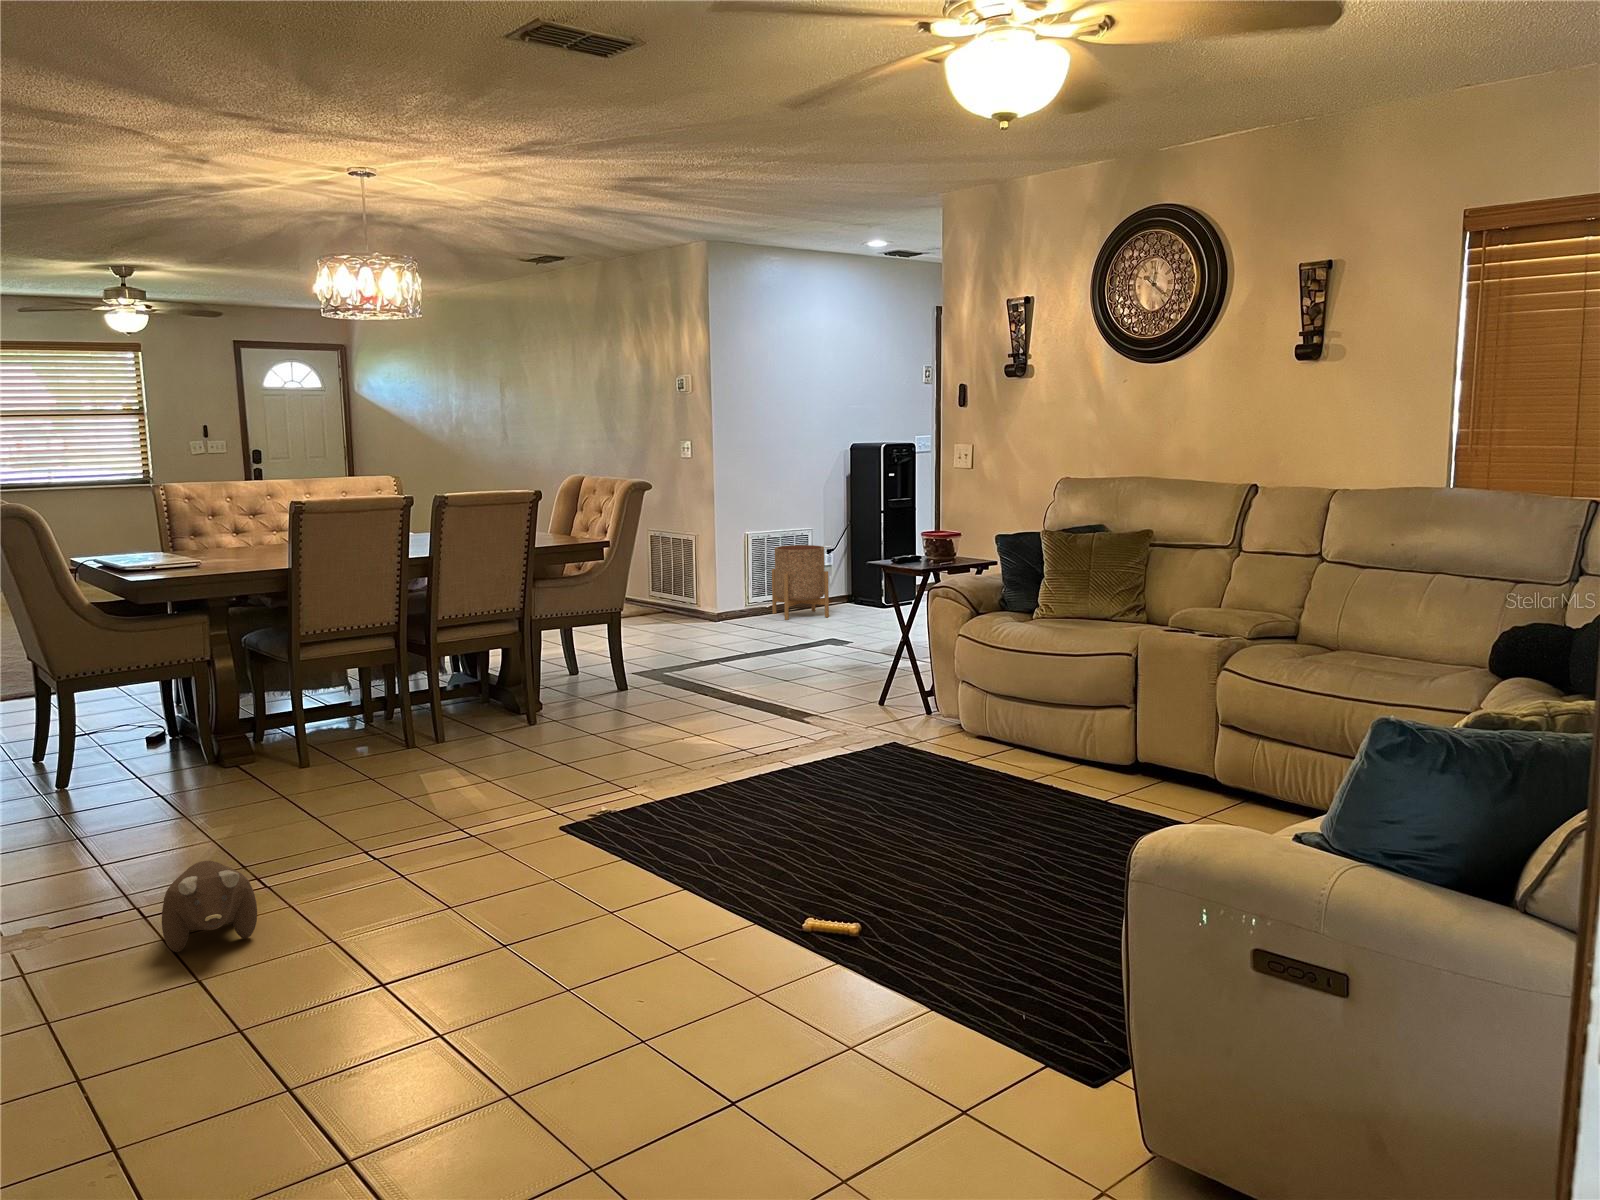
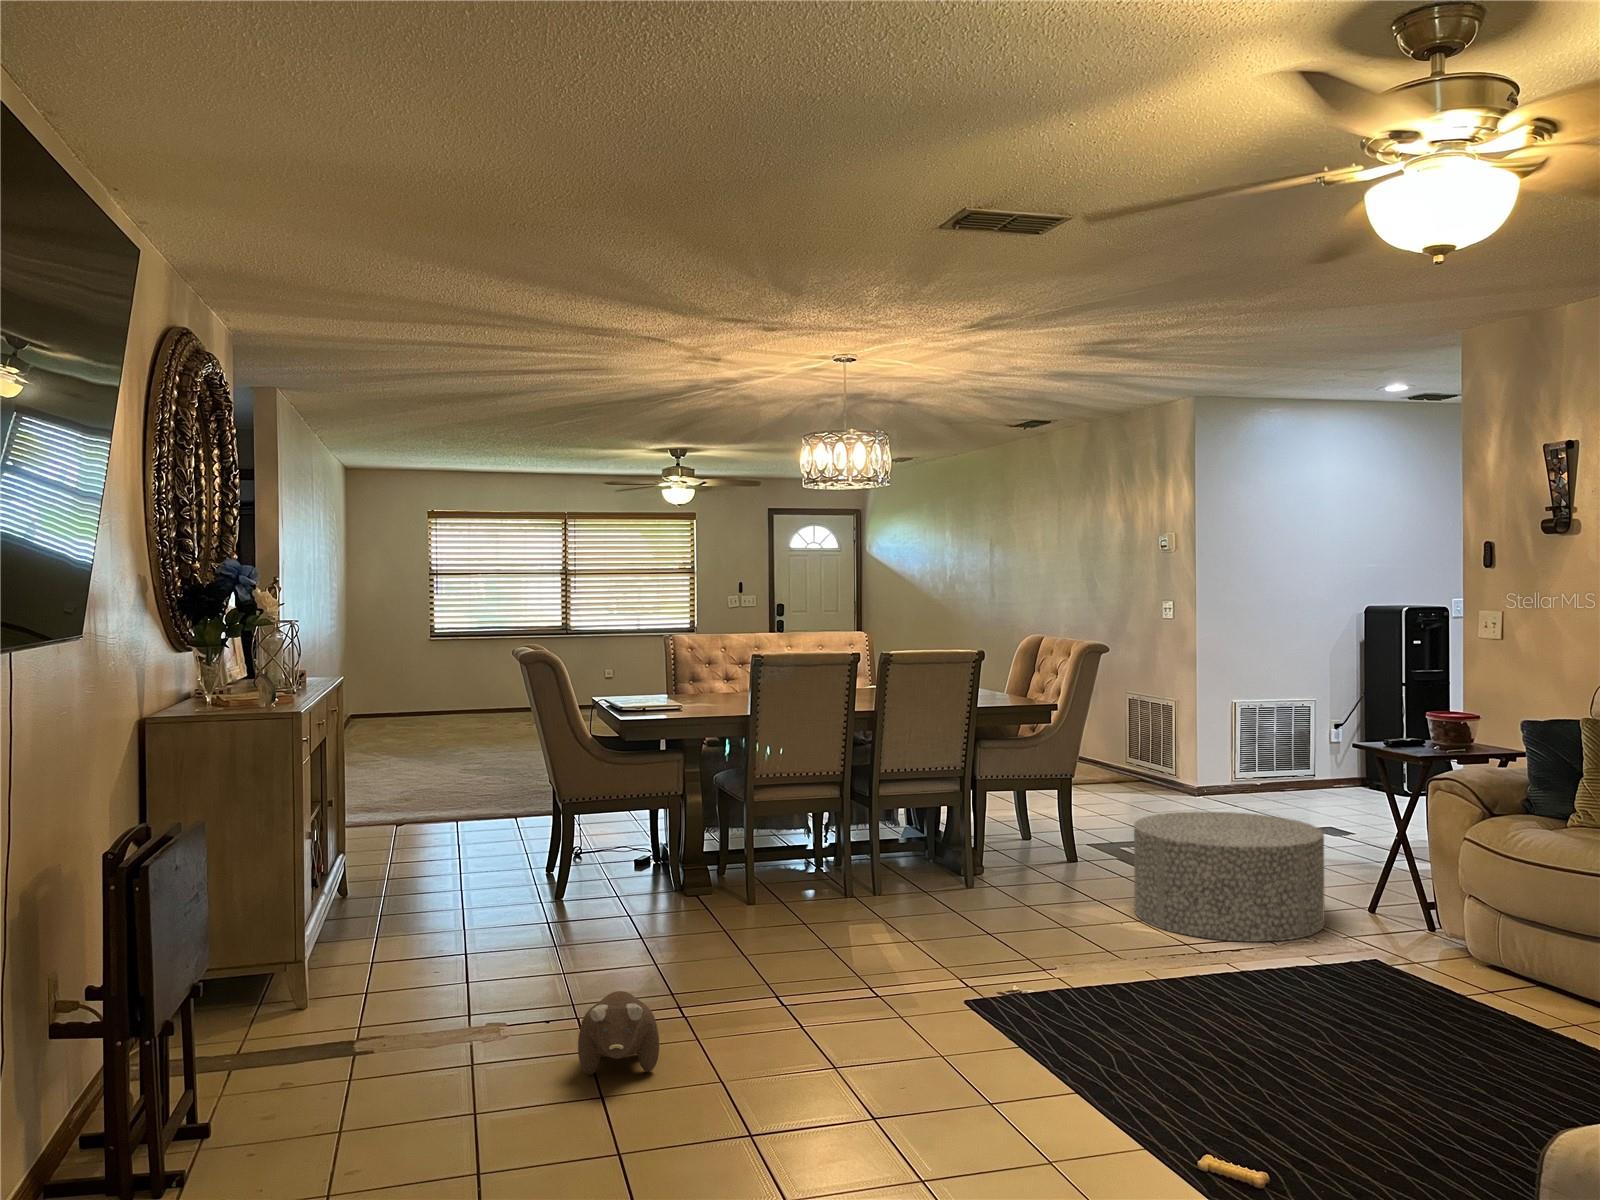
planter: present [772,545,829,620] -> none [1267,718,1333,801]
ottoman: none [686,630,850,743] -> present [1134,812,1325,942]

